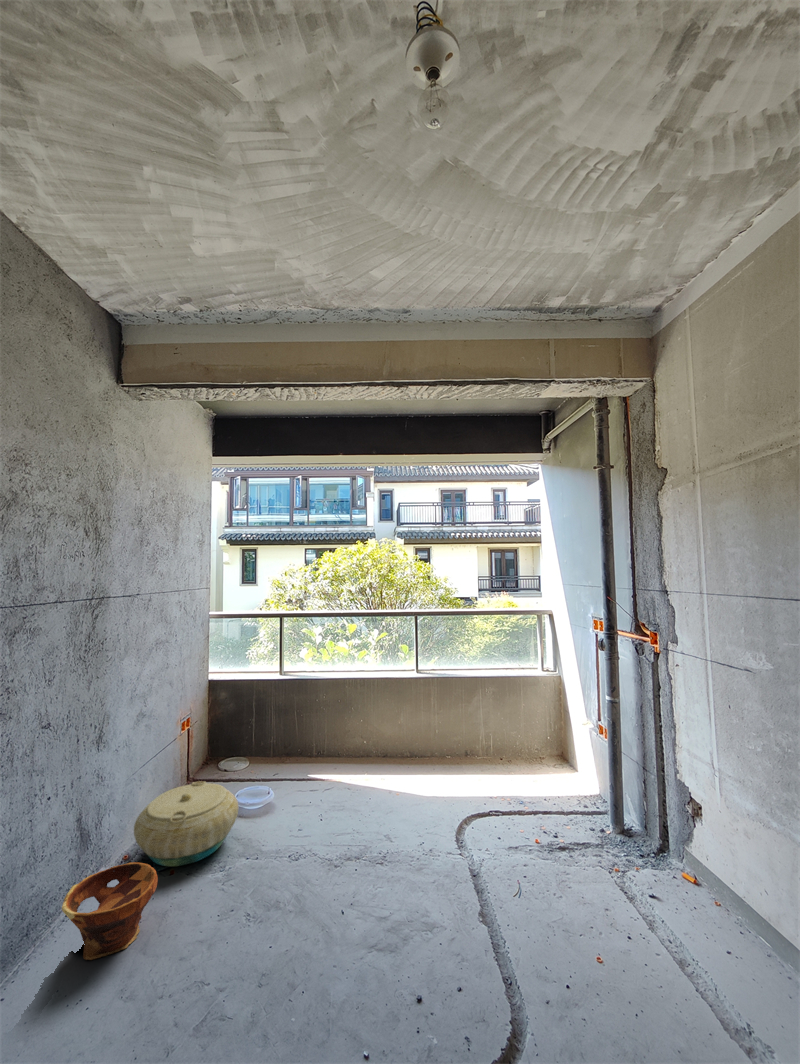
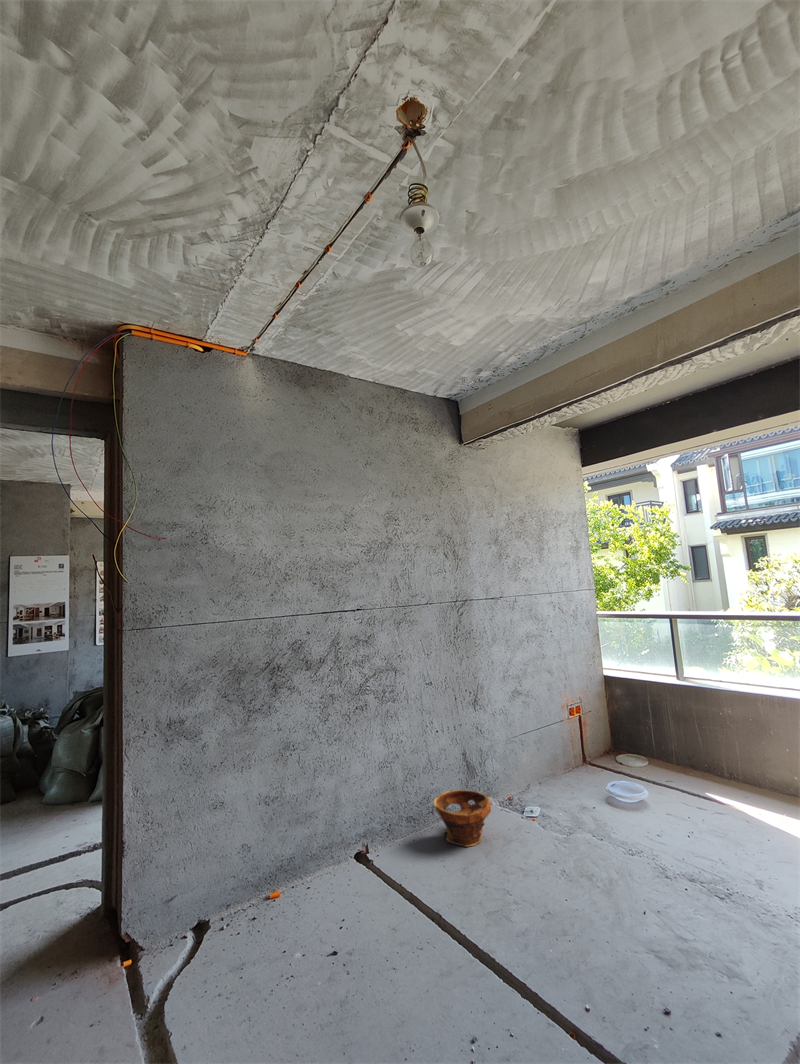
basket: present [134,781,238,866] -> none [504,757,586,821]

